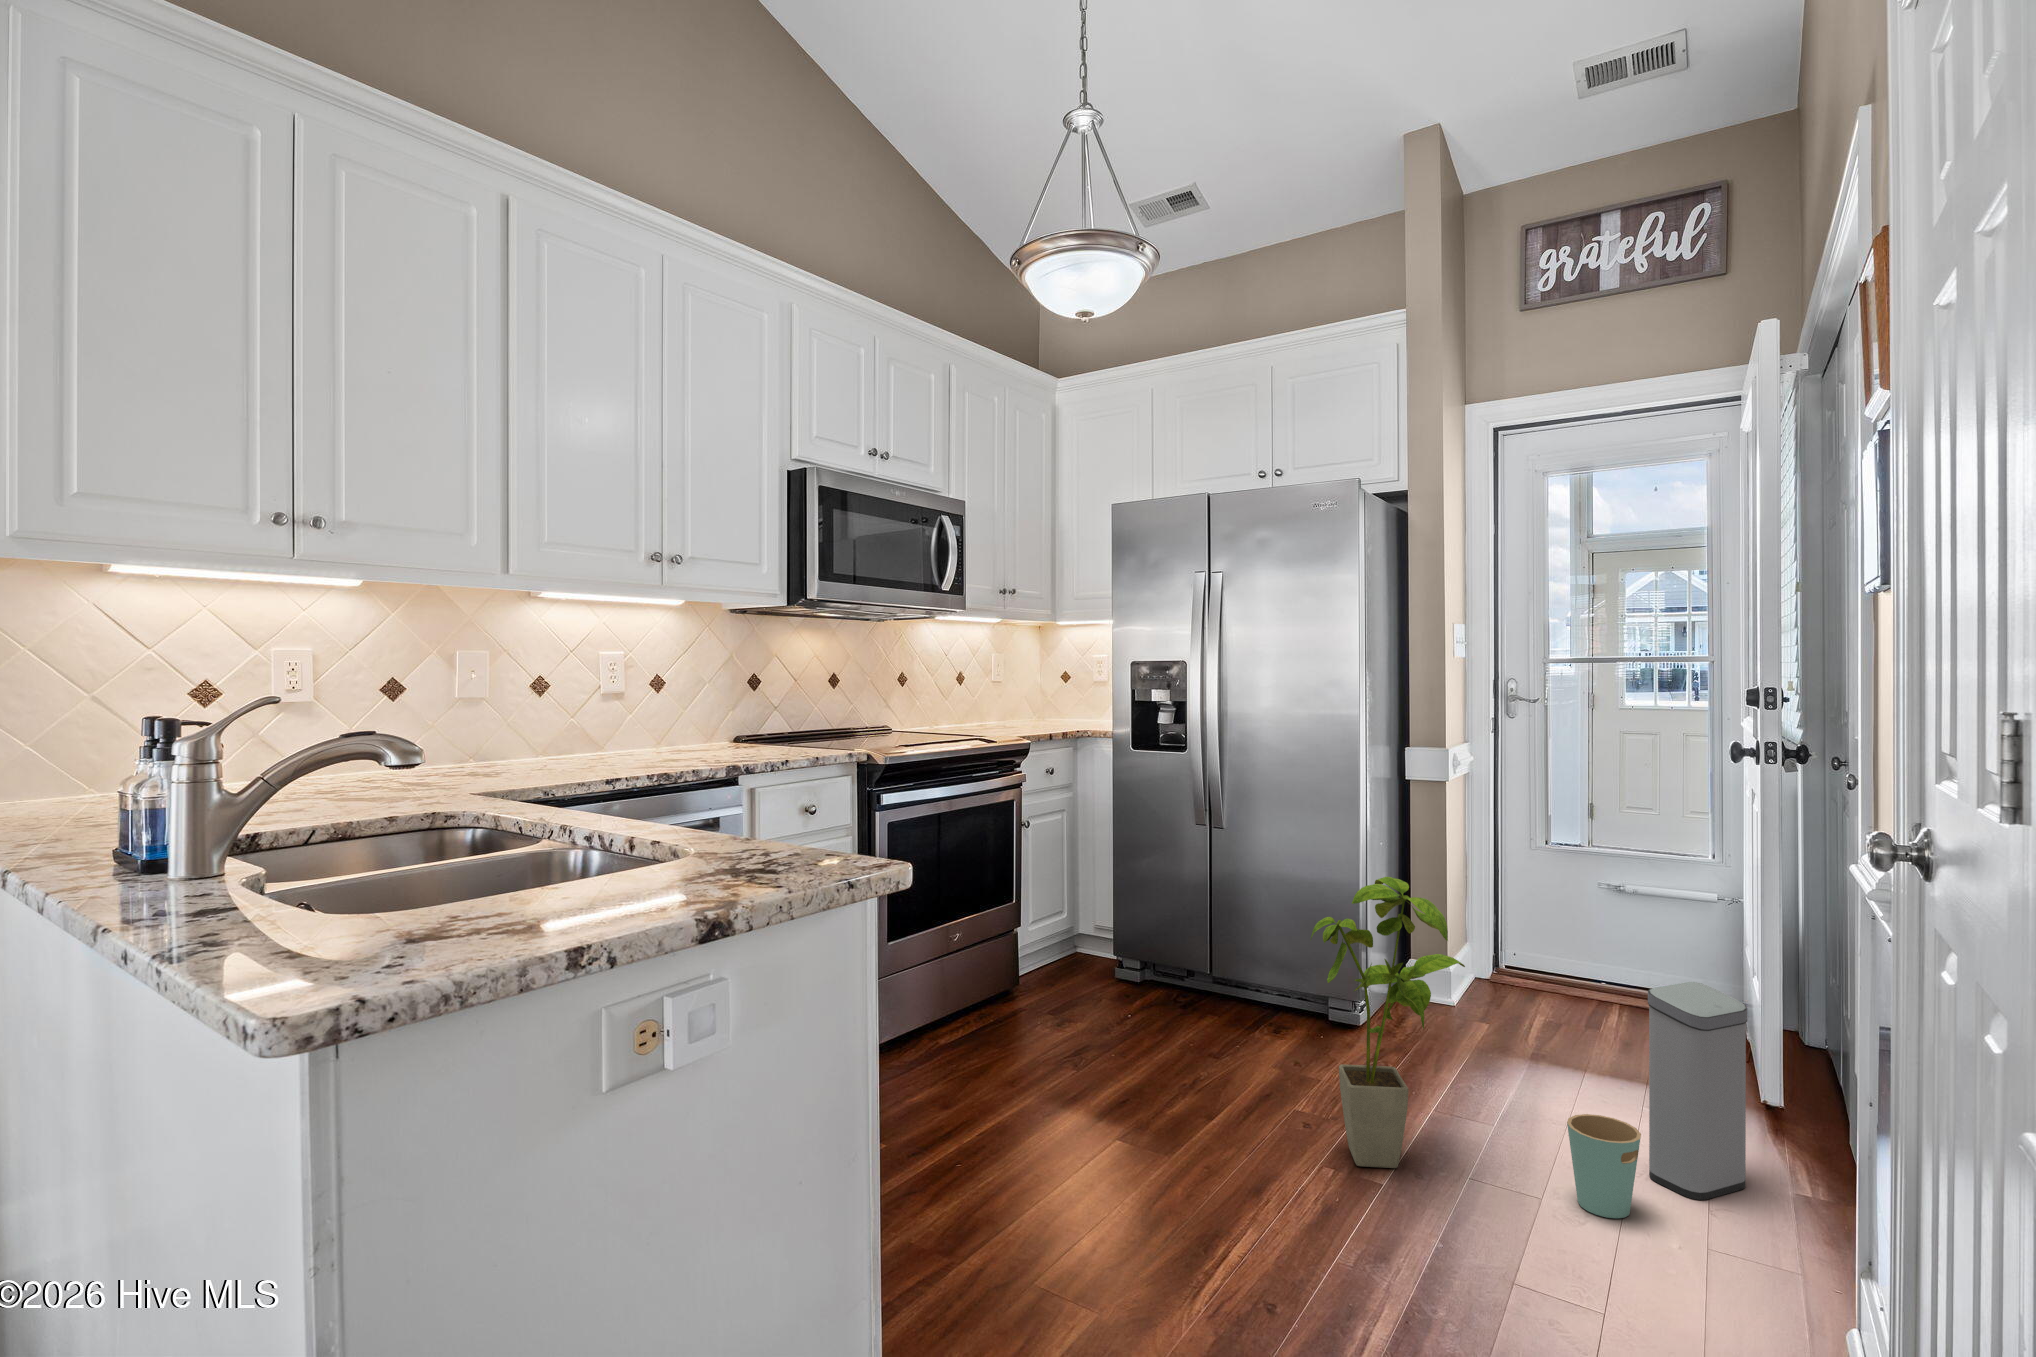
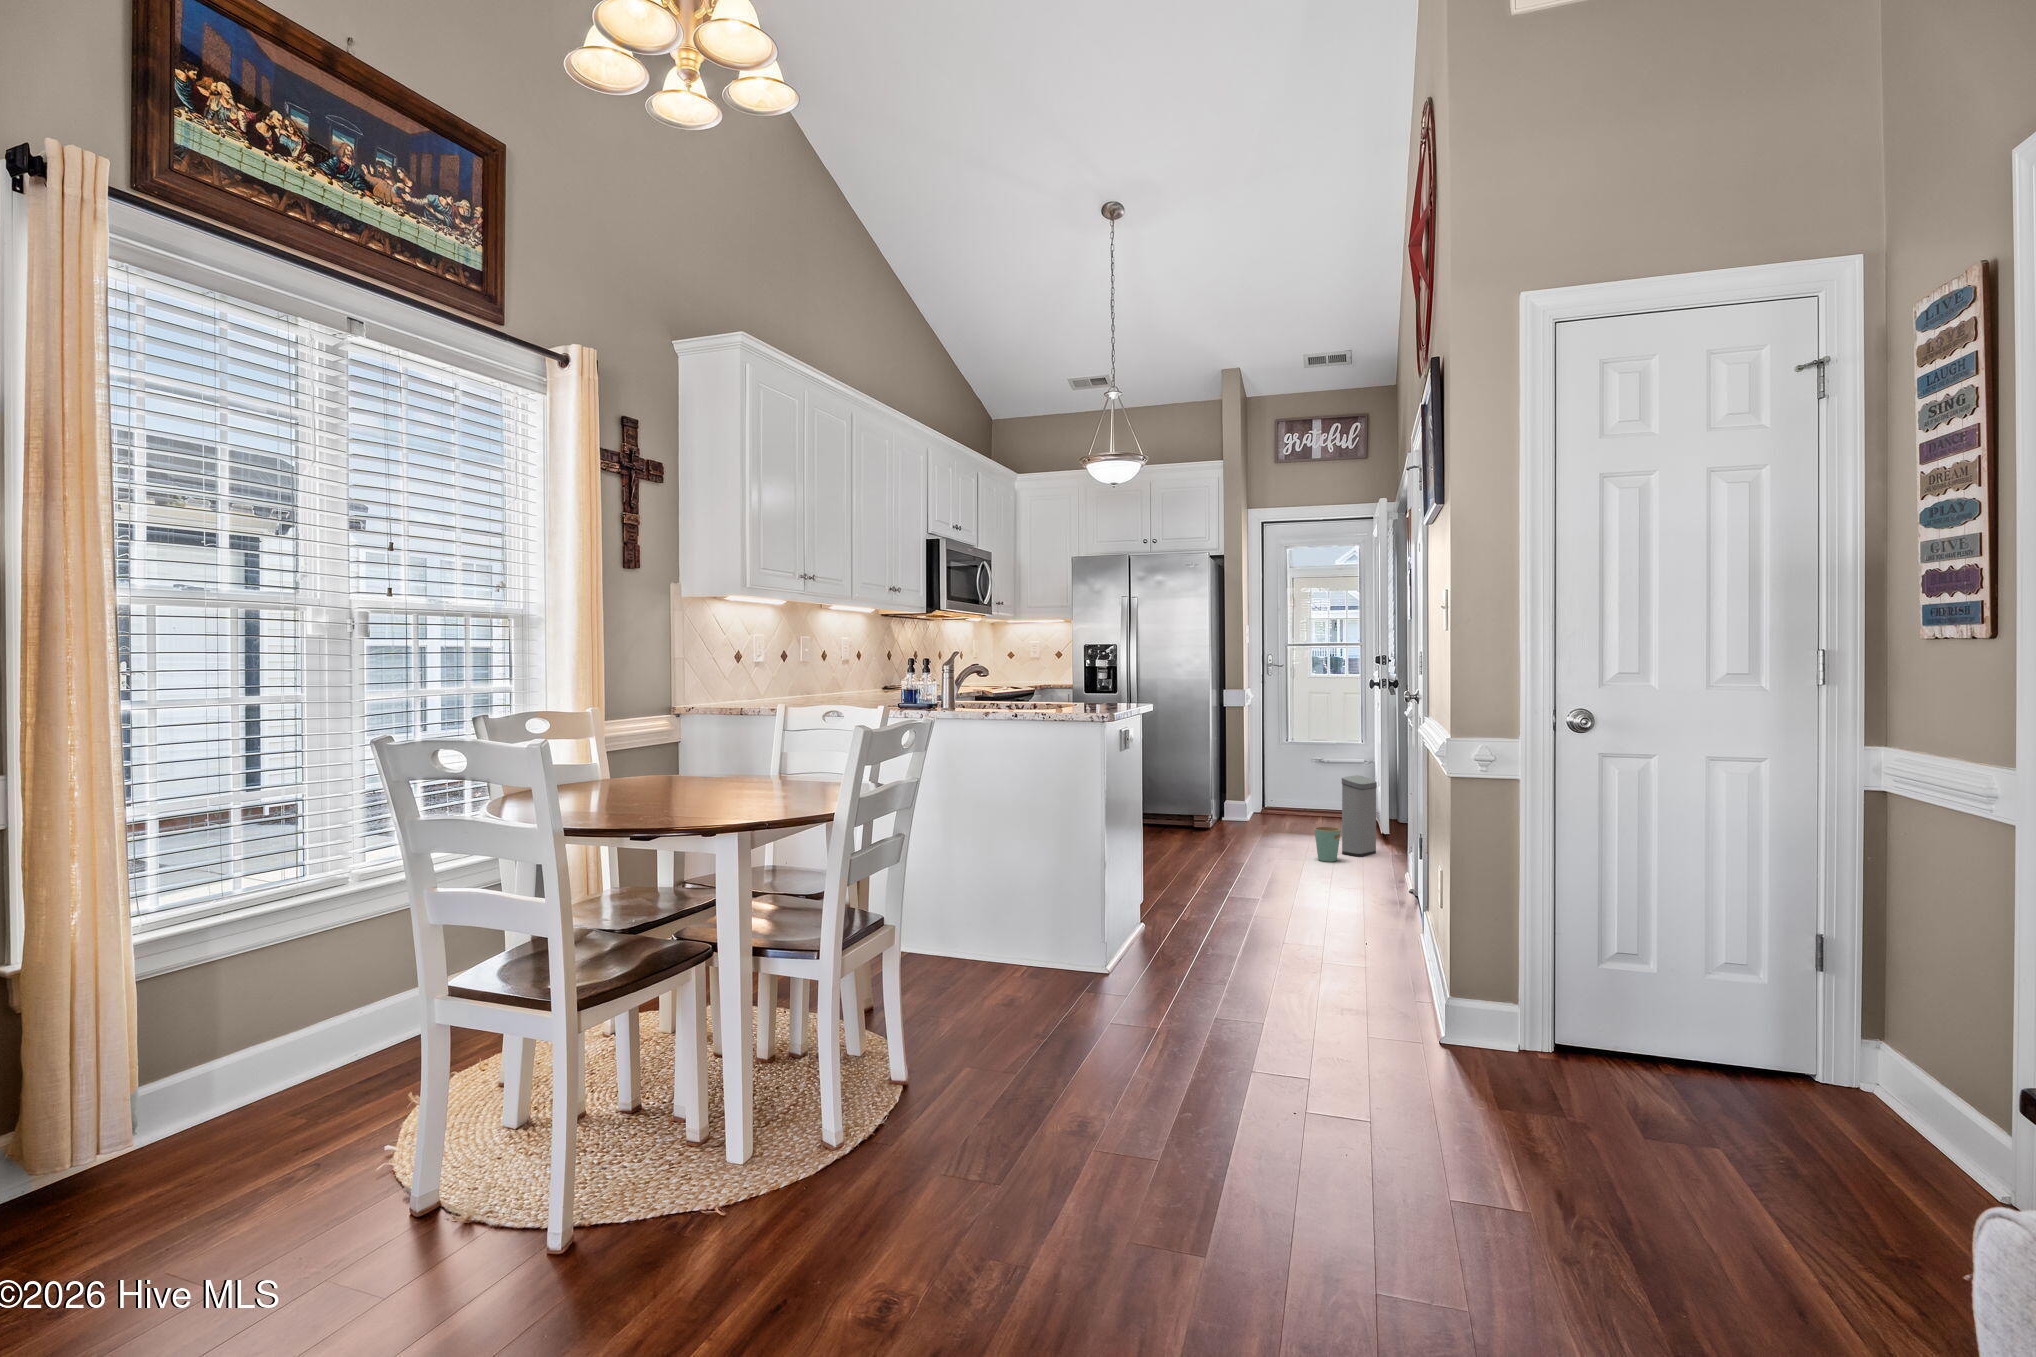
house plant: present [1311,877,1465,1168] -> none [1211,735,1273,858]

